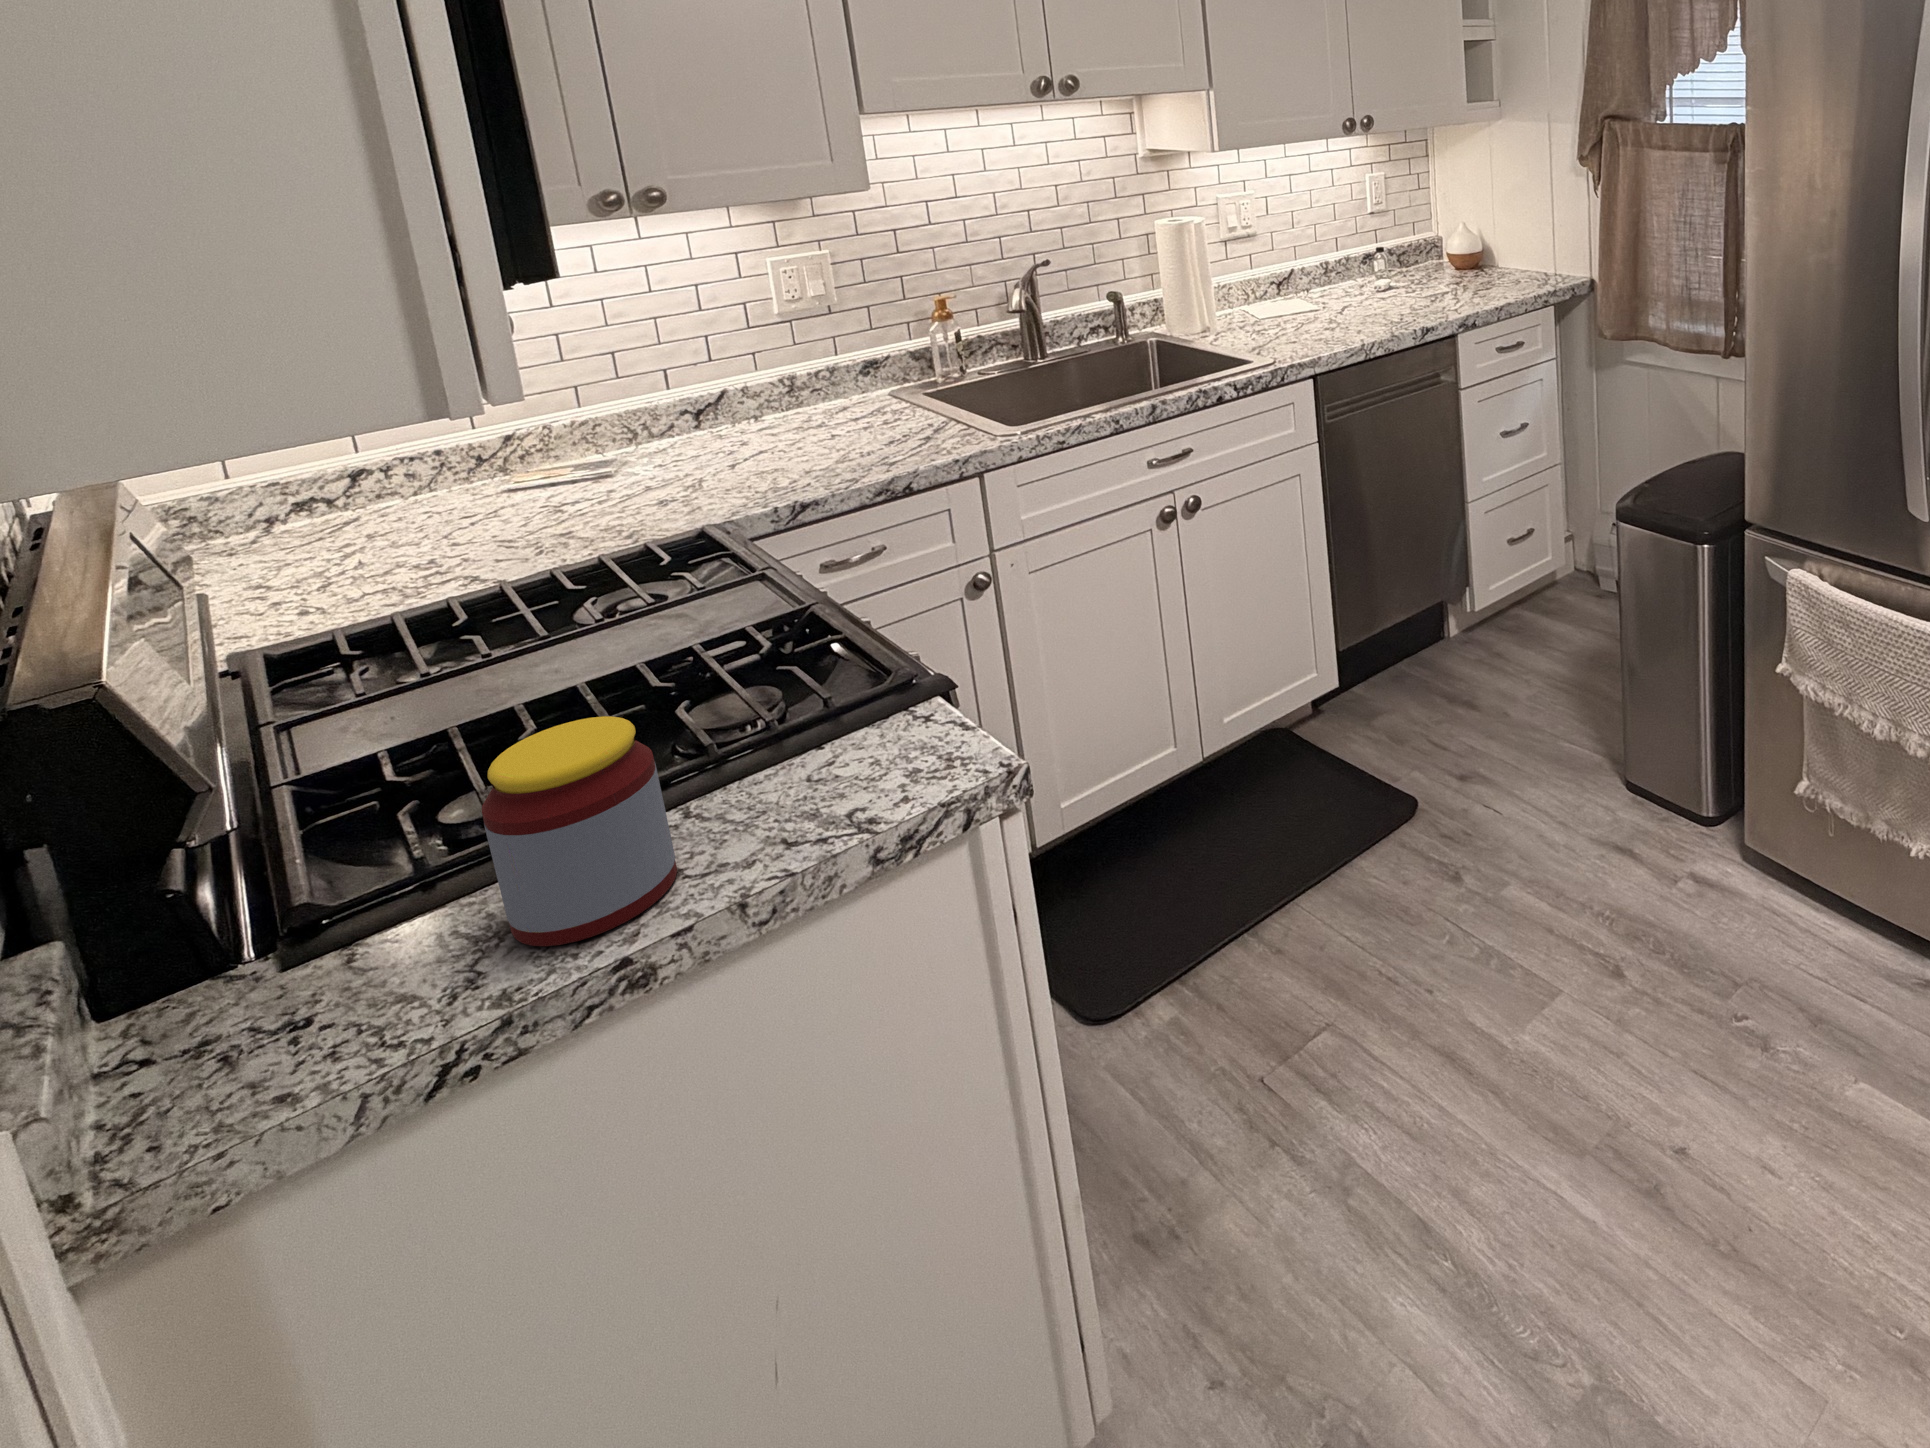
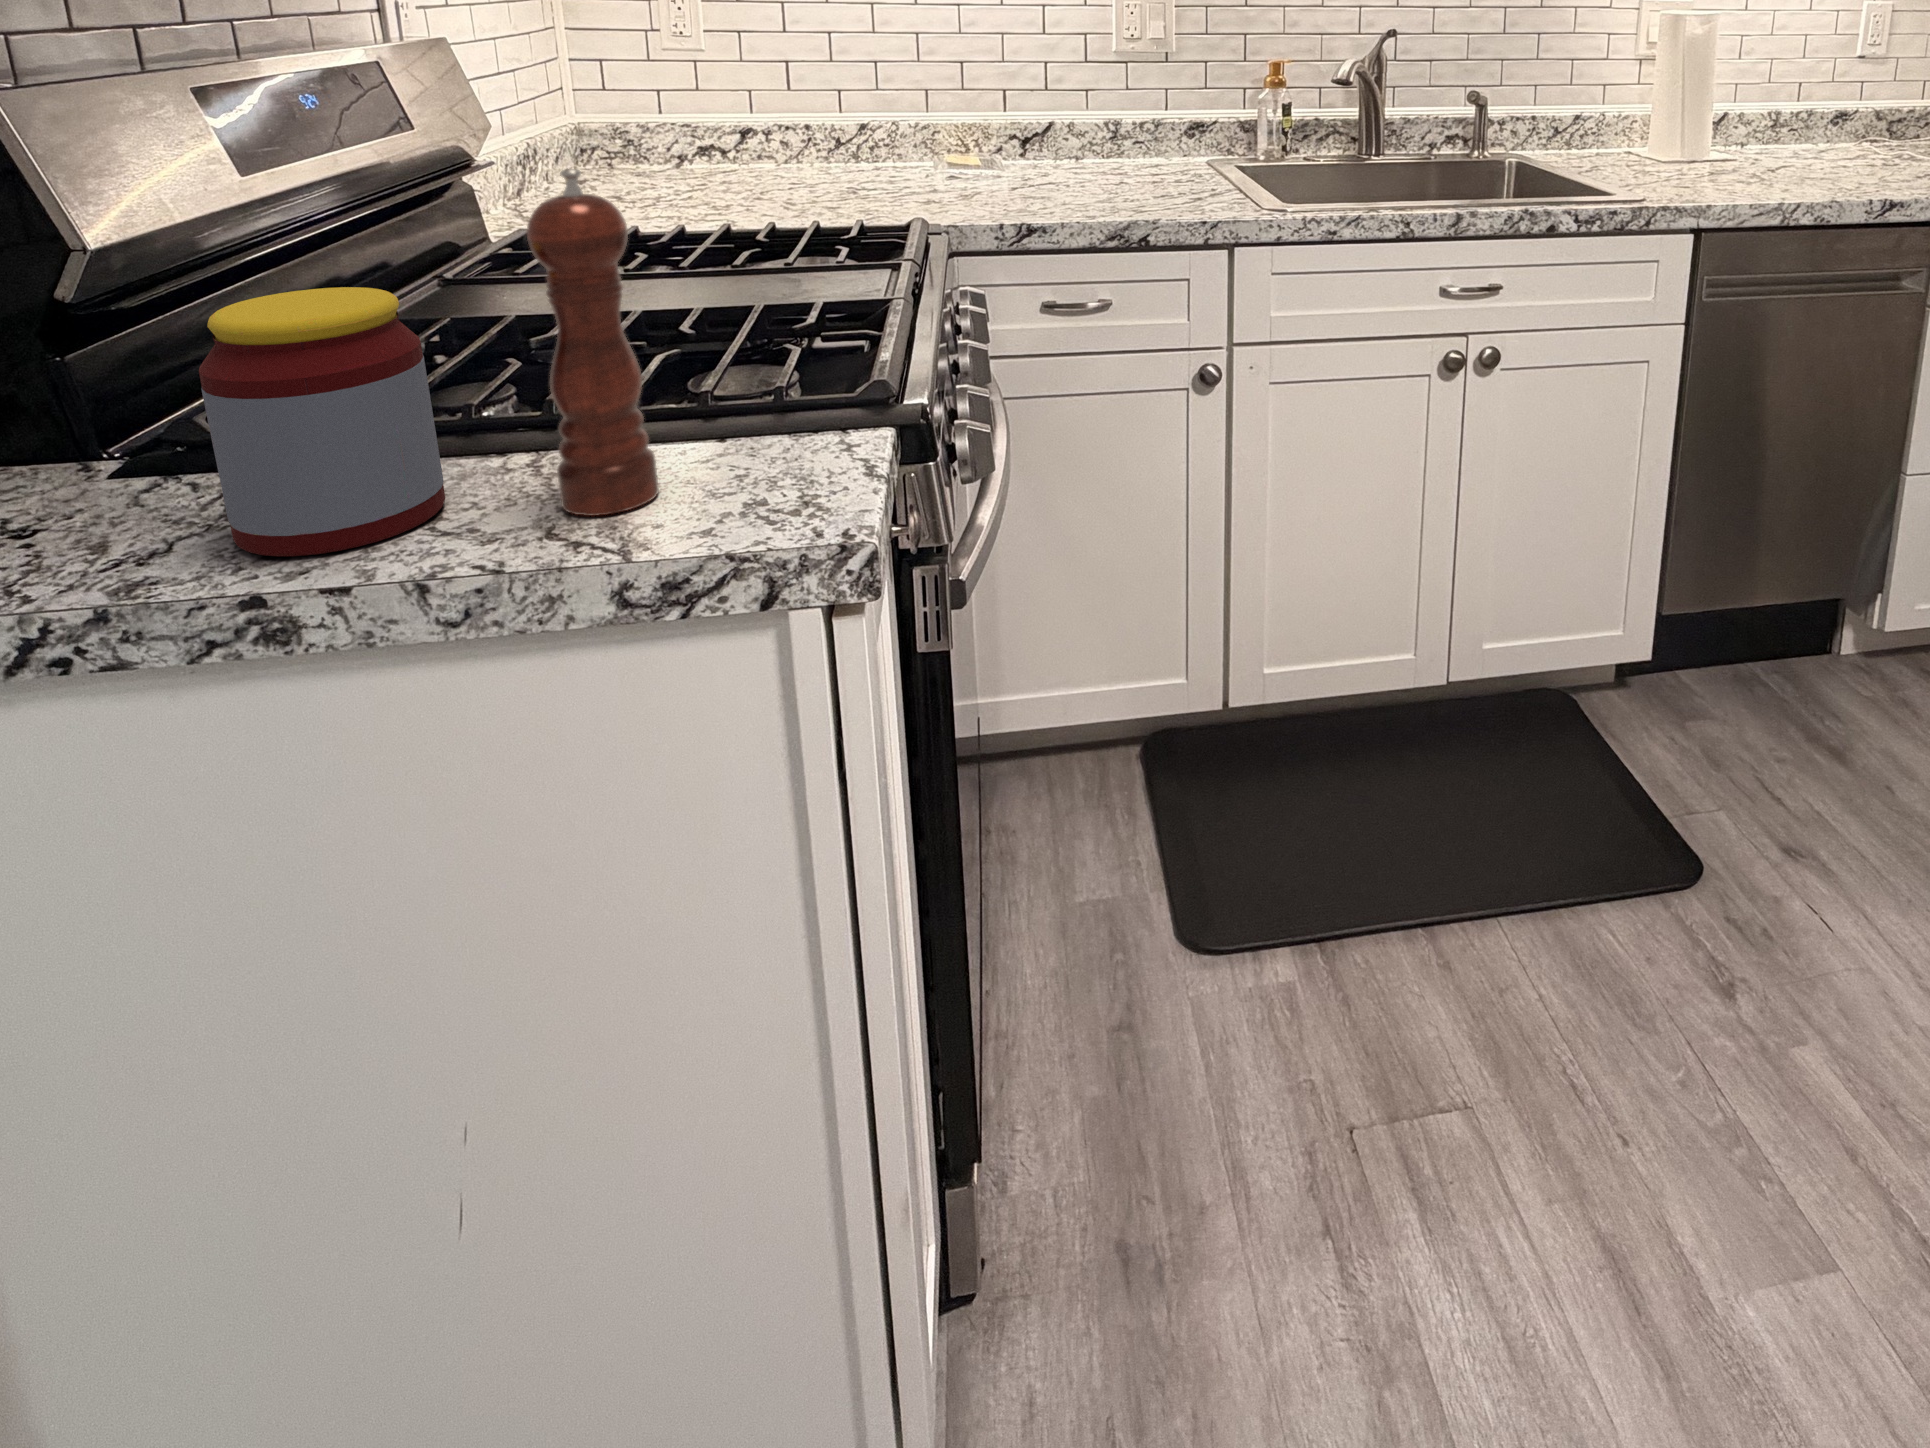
pepper mill: none [735,583,841,824] -> present [527,169,659,516]

